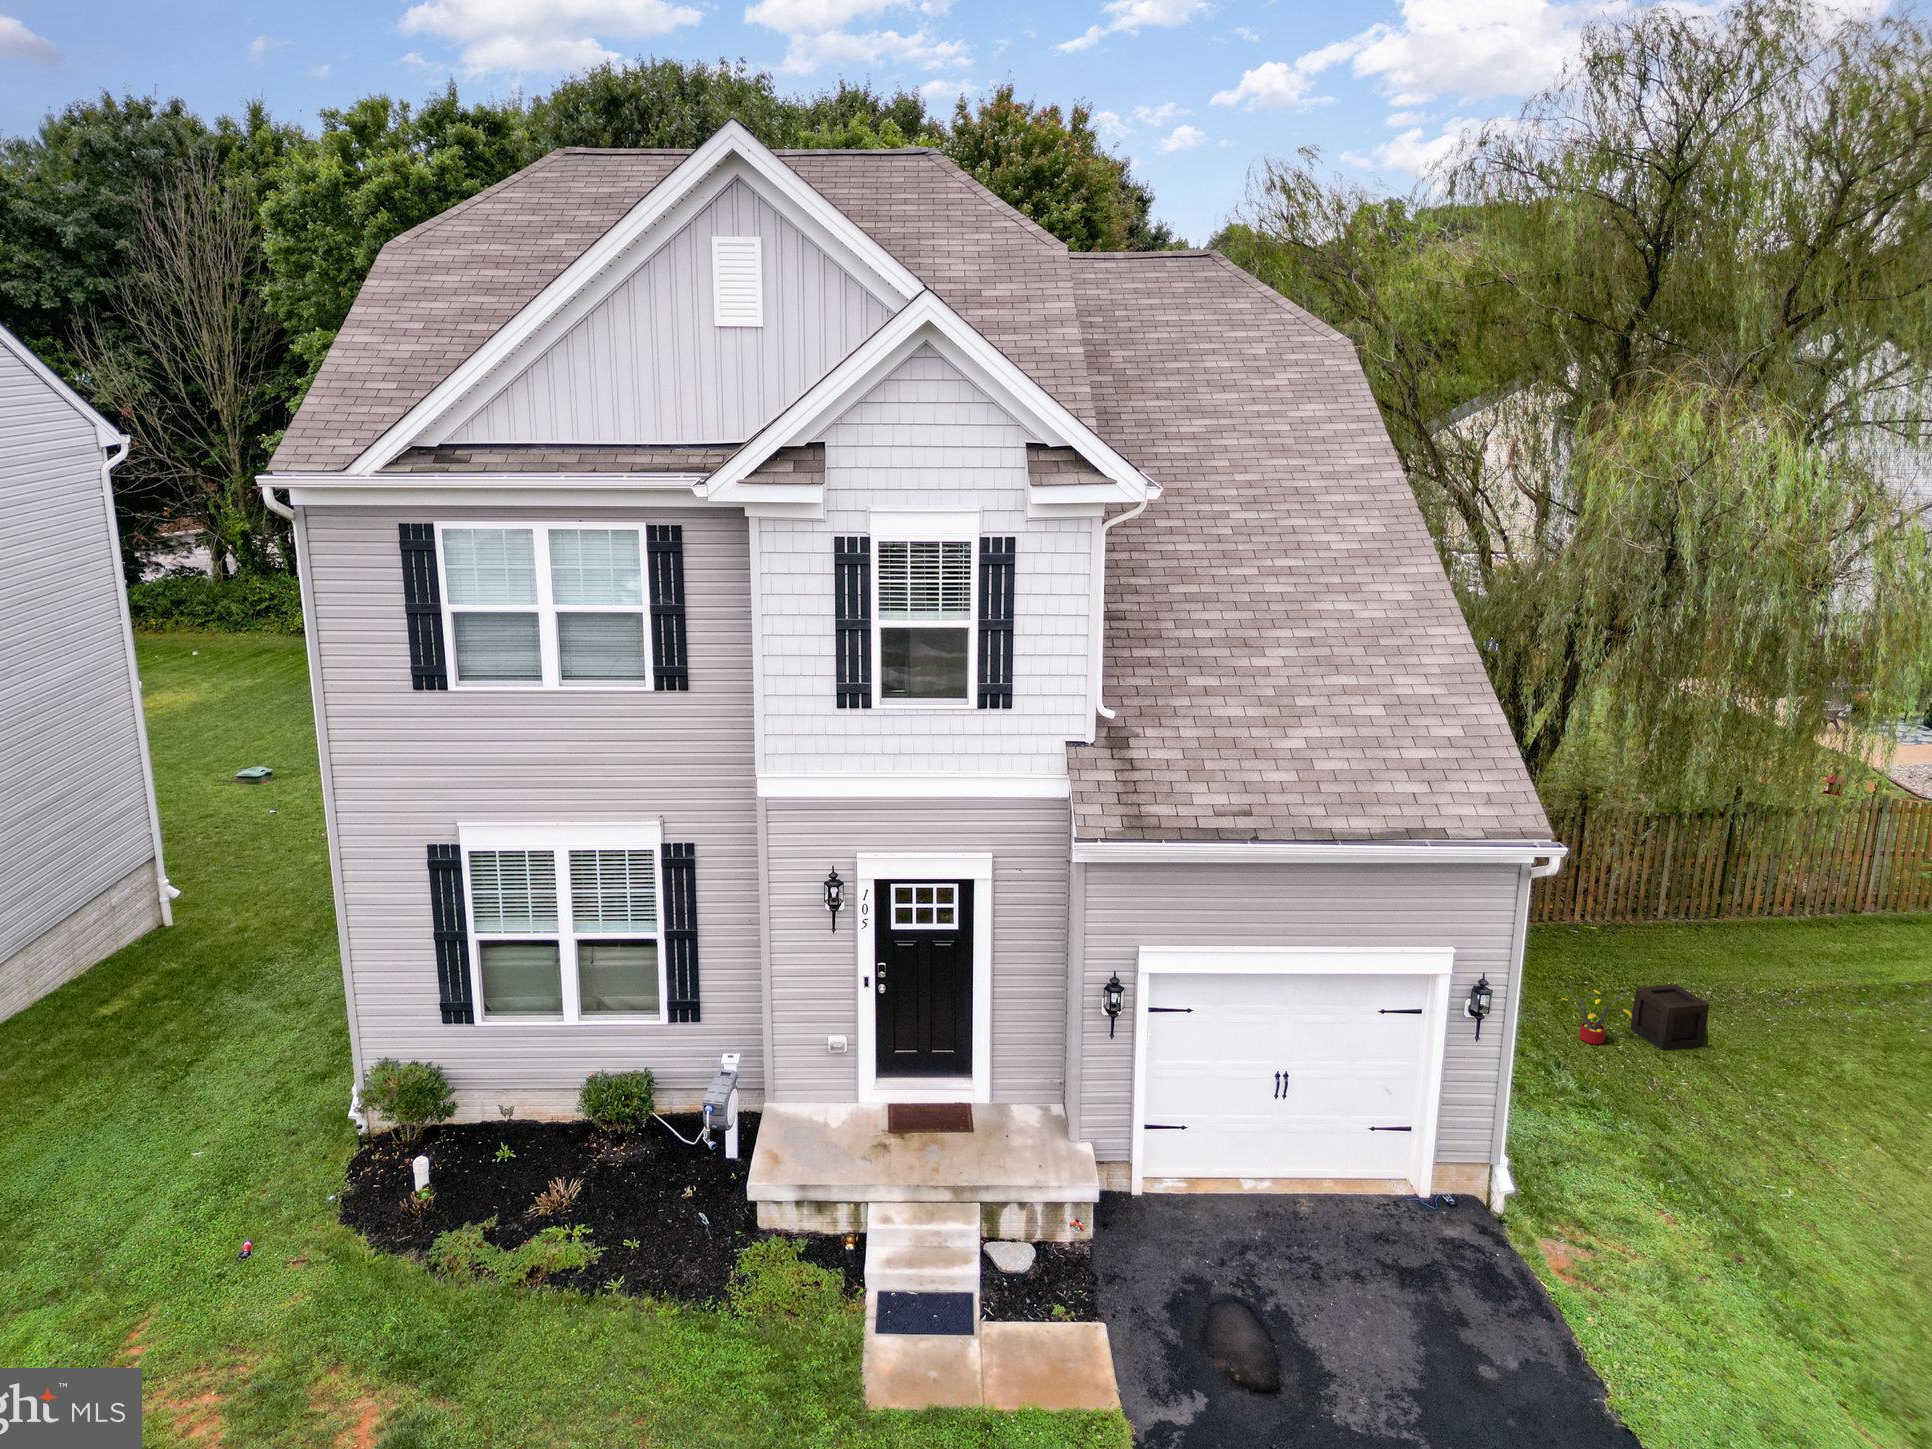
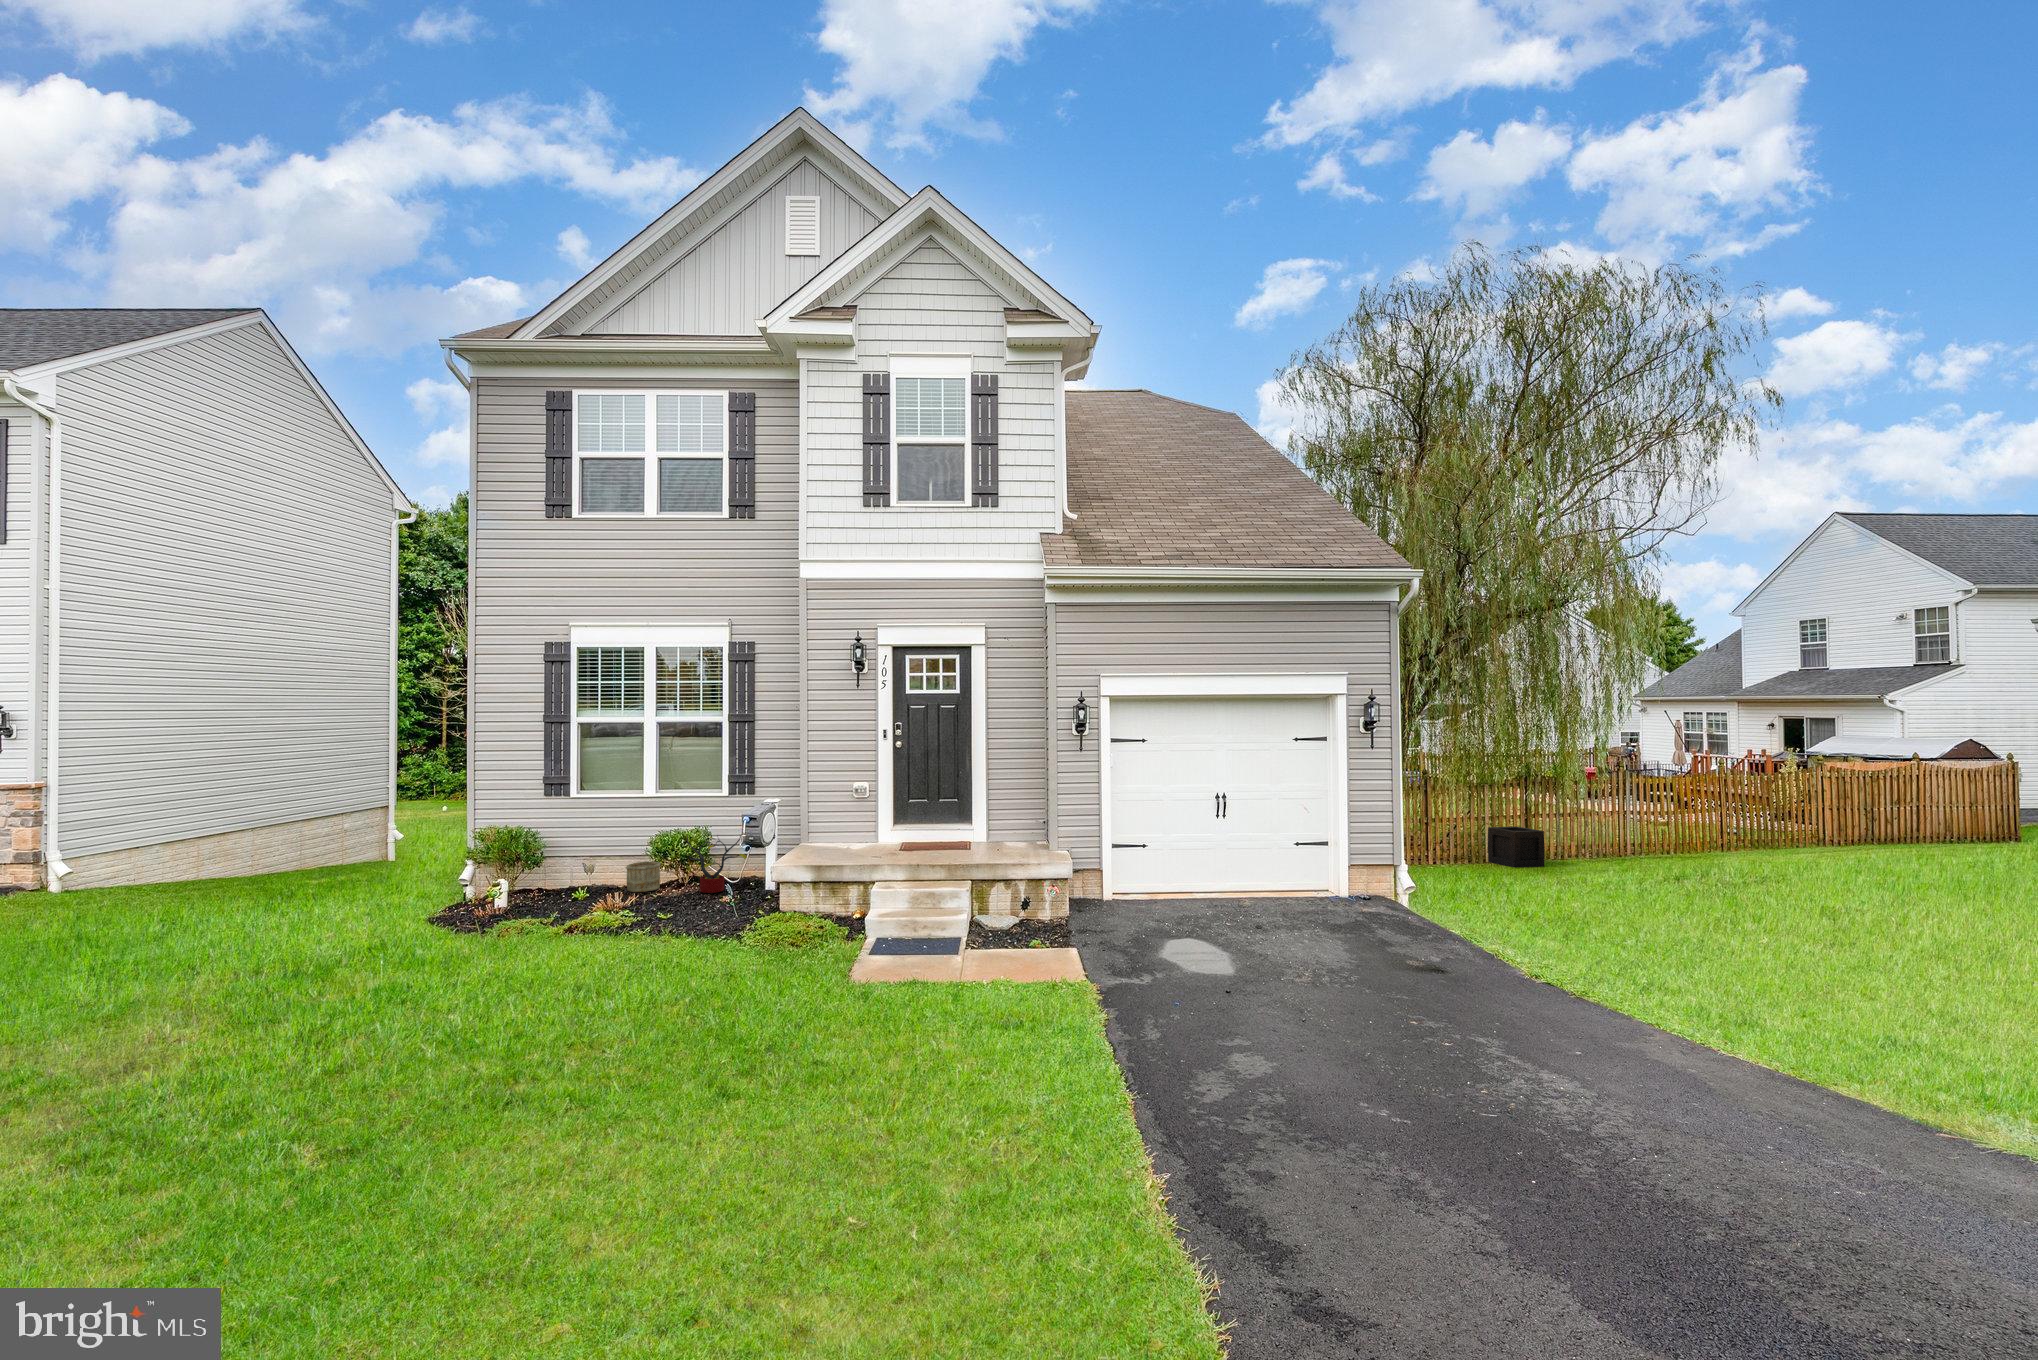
decorative plant: present [1562,983,1632,1044] -> present [687,834,747,893]
wooden bucket: none [553,1103,593,1149] -> present [626,861,661,892]

